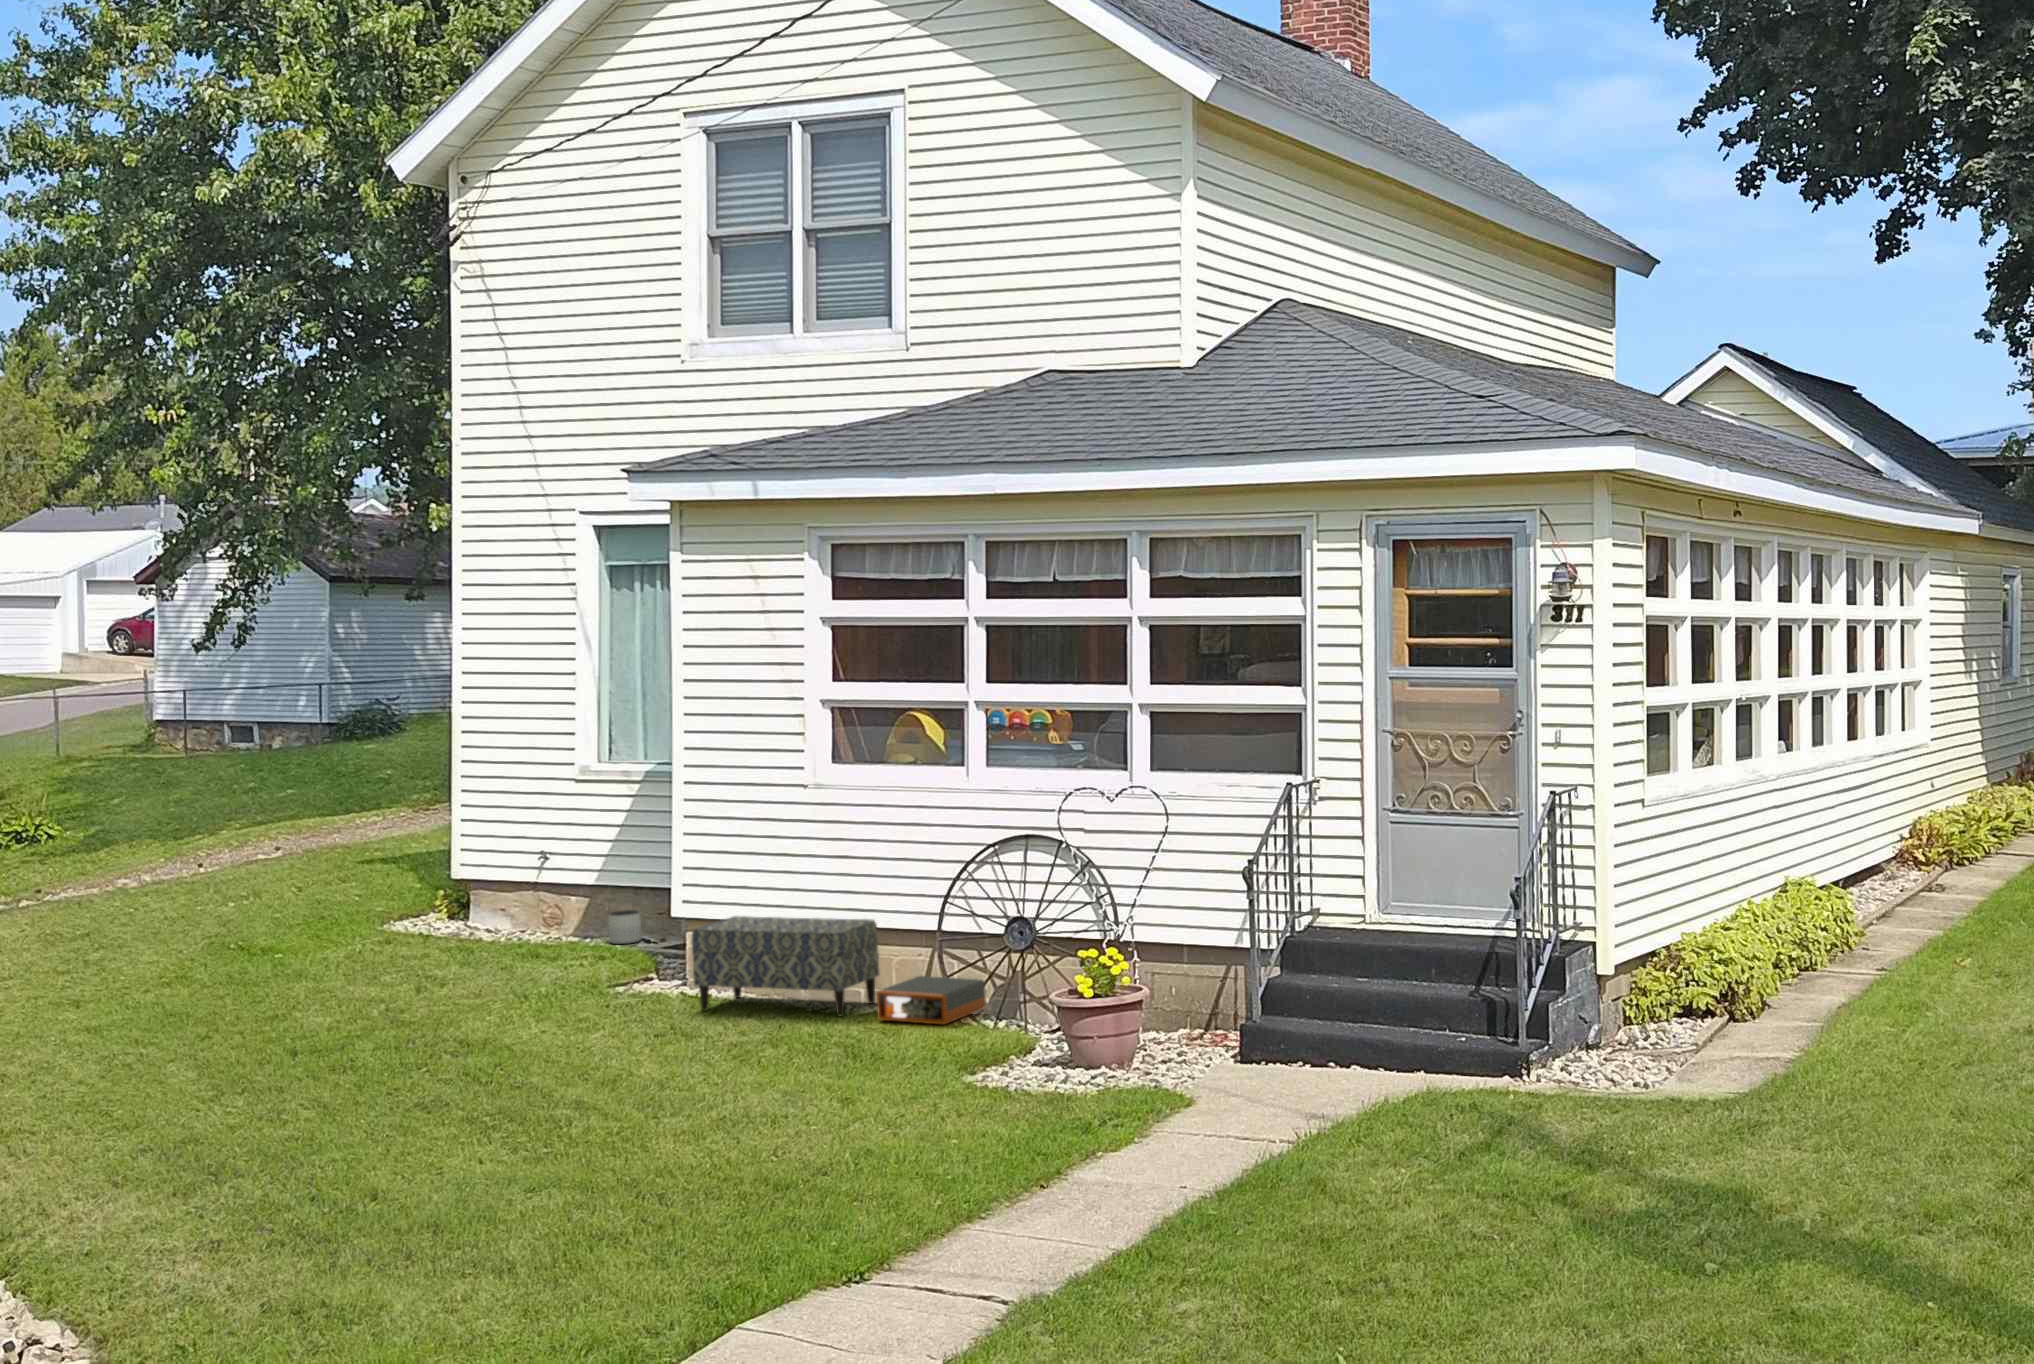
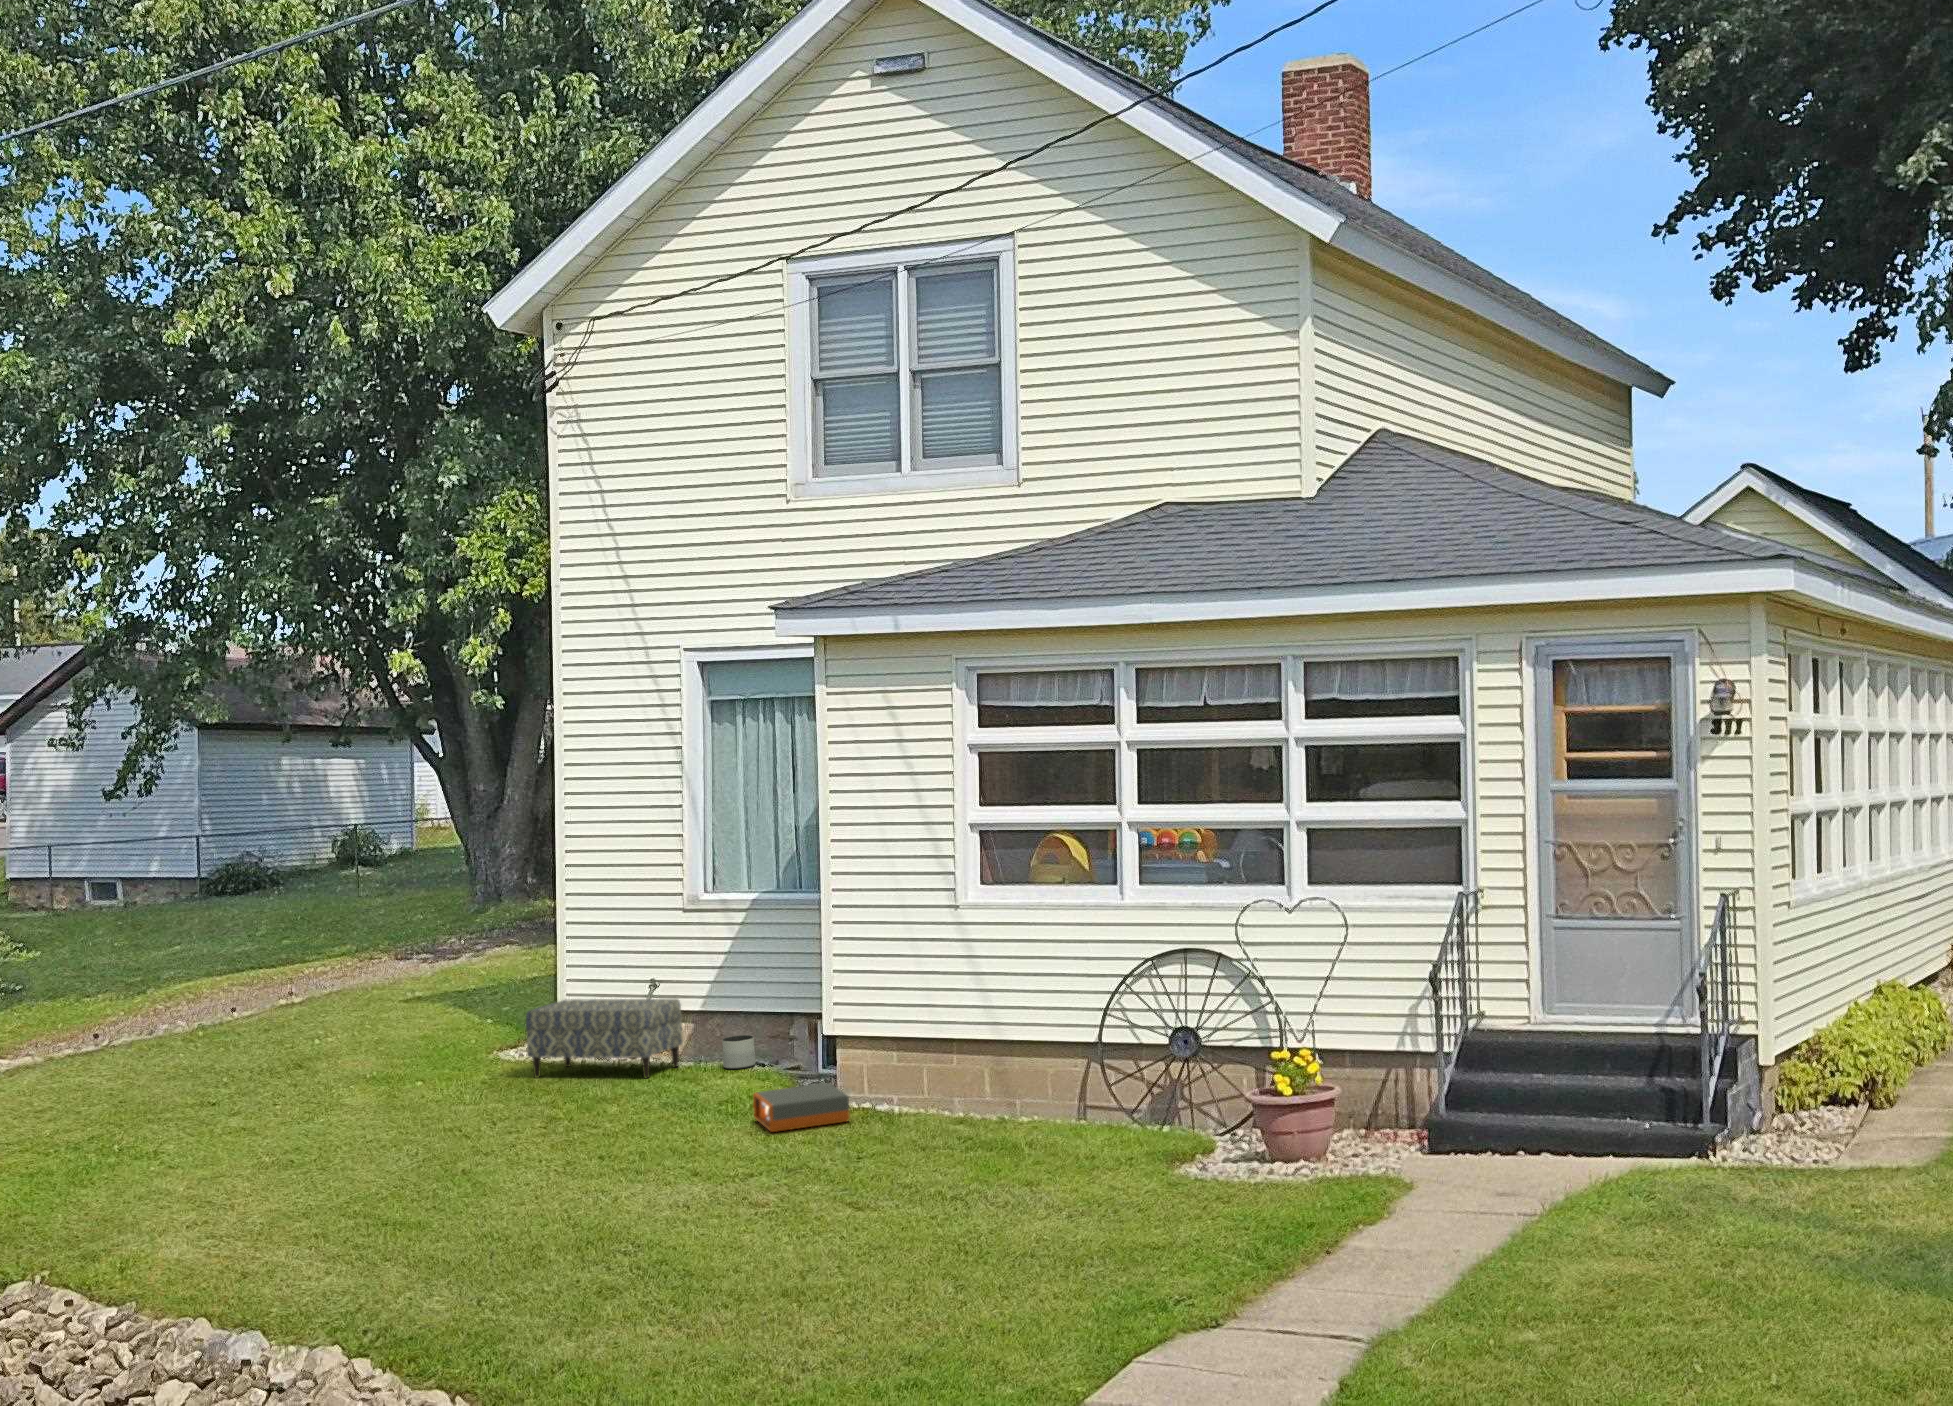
bench: present [692,916,879,1016] -> present [526,999,683,1079]
storage box: present [877,976,986,1025] -> present [753,1083,850,1132]

